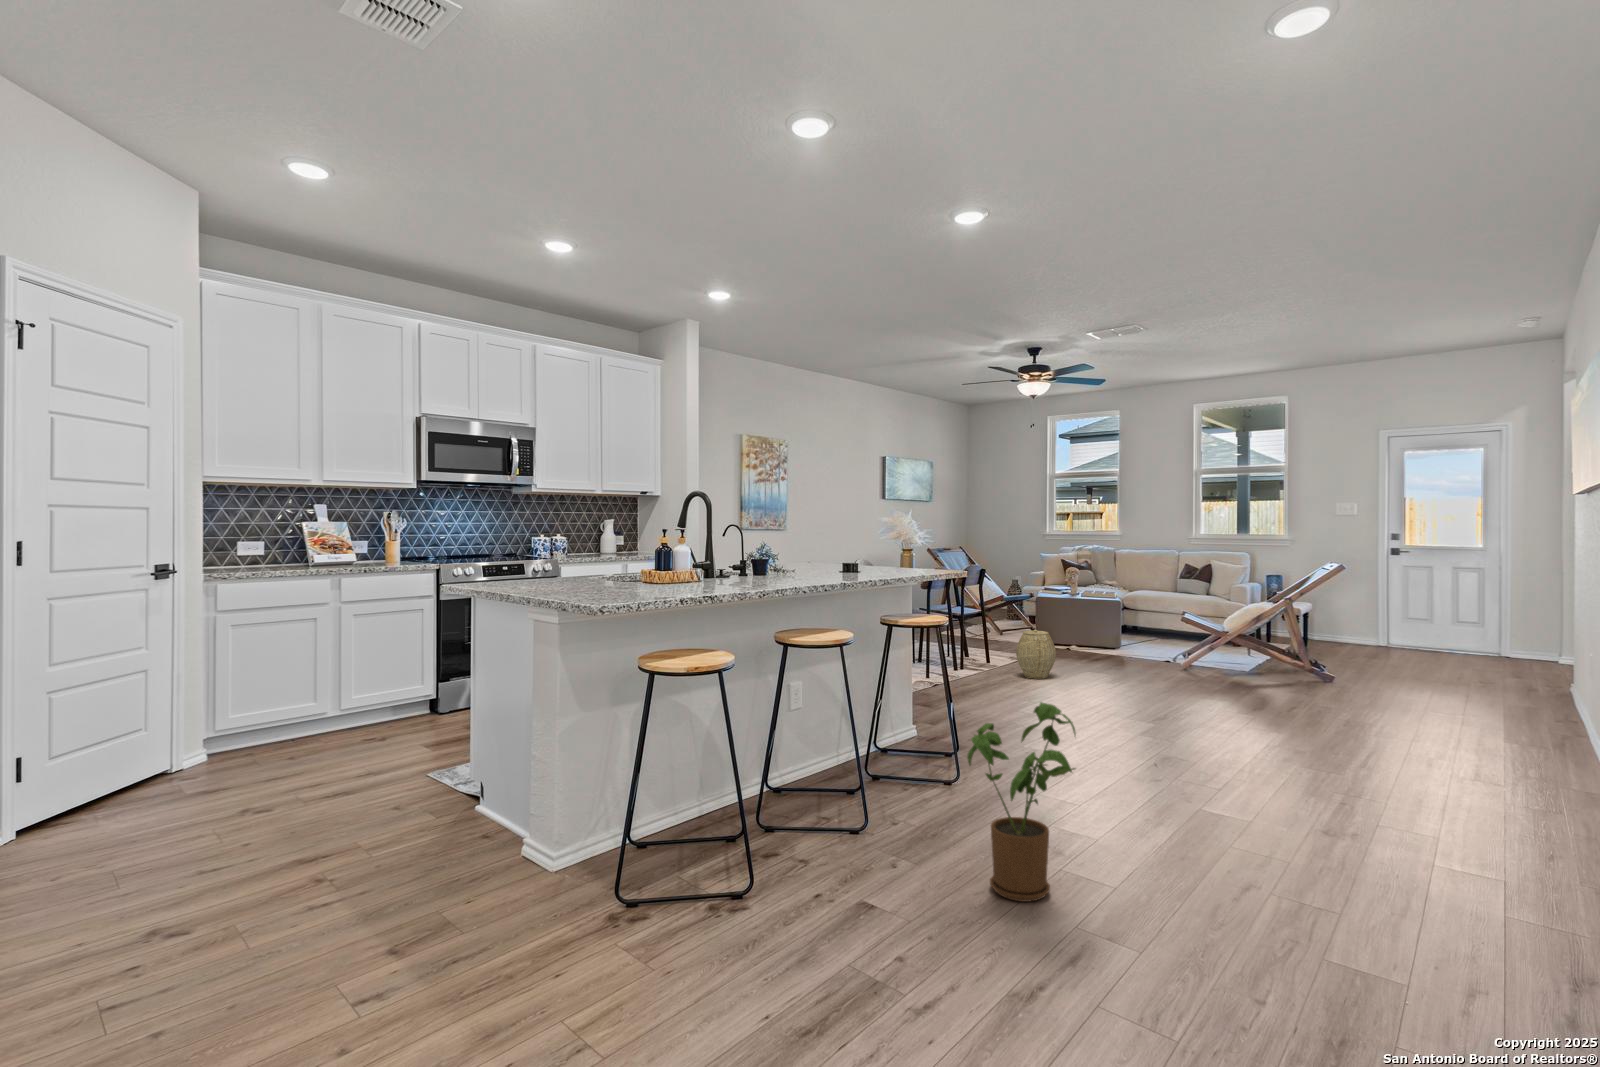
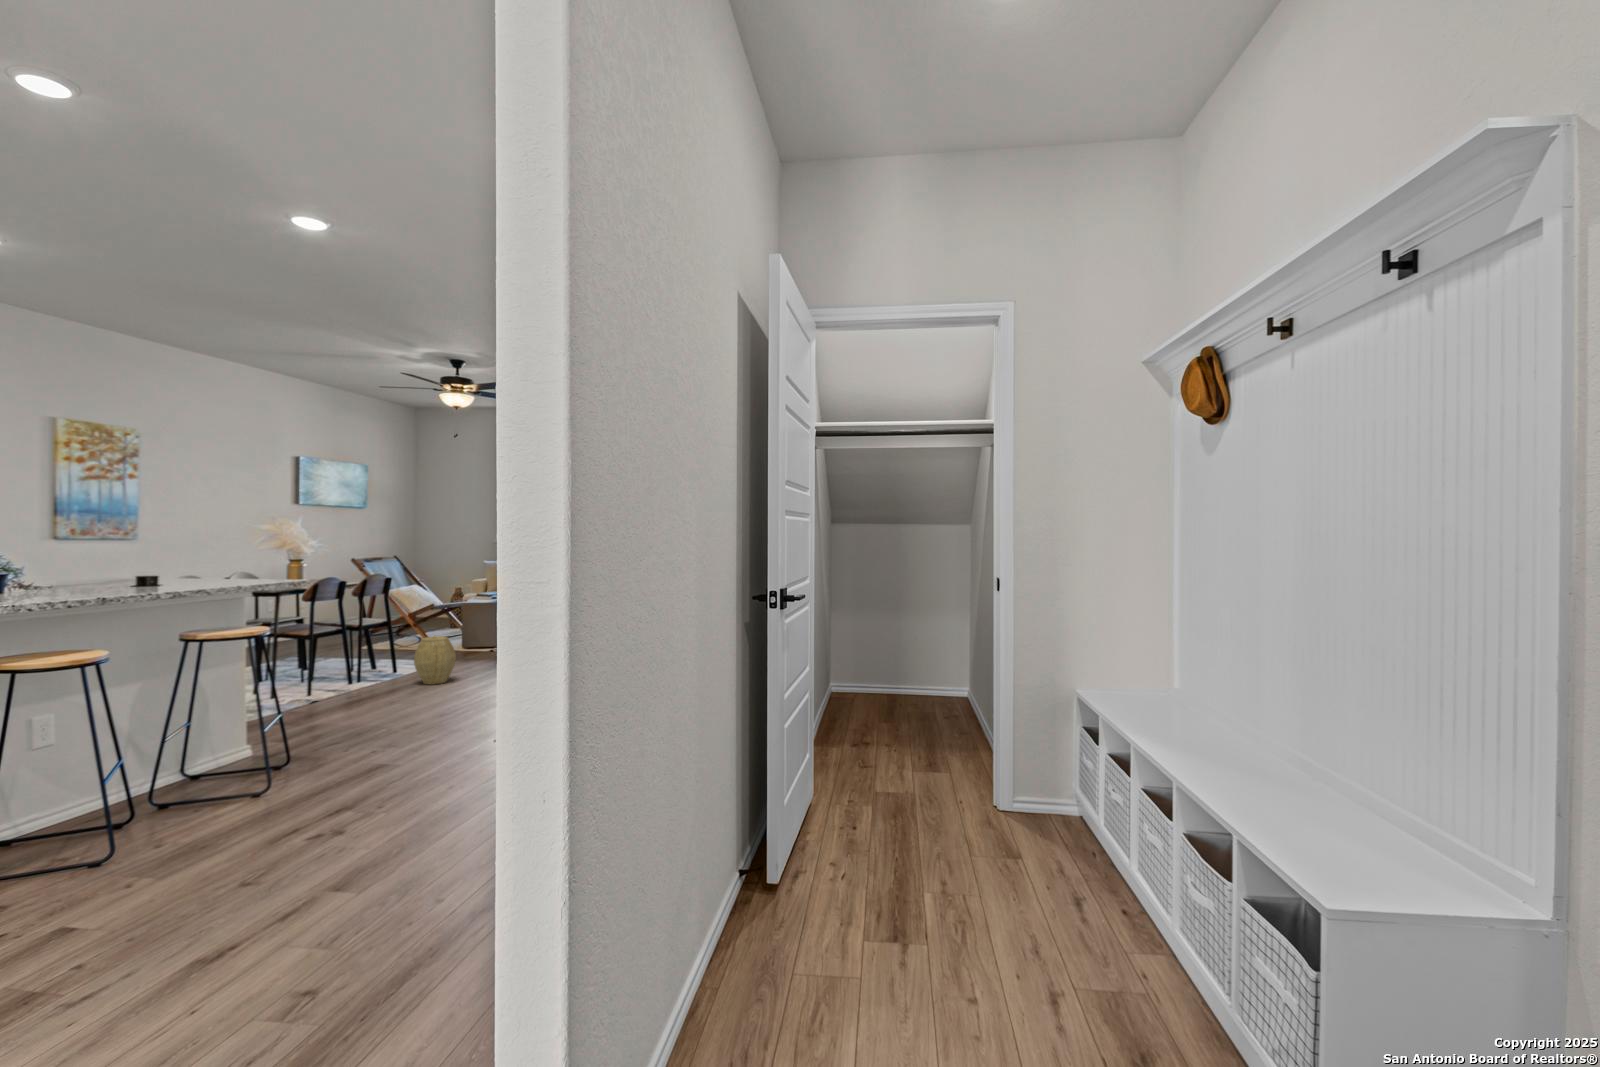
house plant: present [967,702,1076,902] -> none [170,721,316,950]

